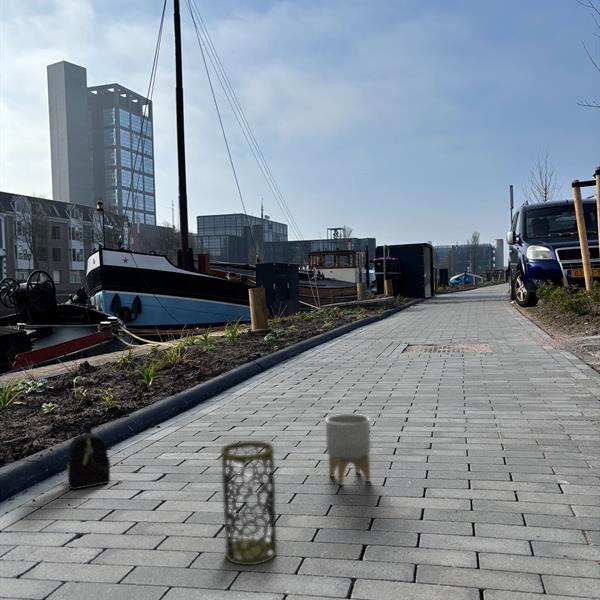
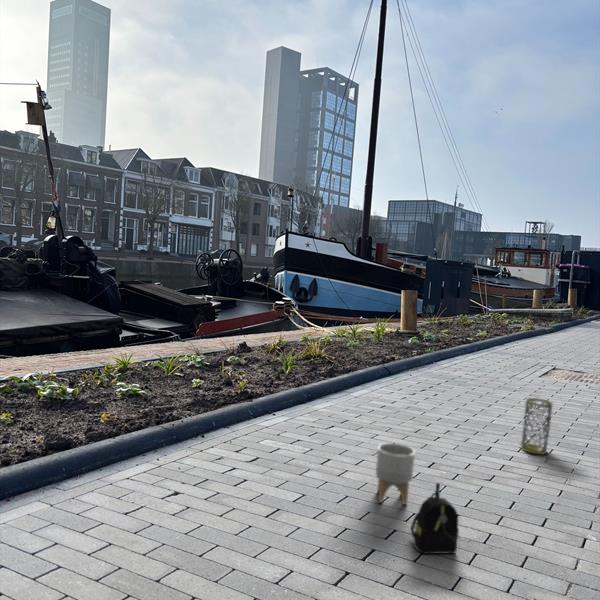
backpack: present [67,421,111,490] -> present [411,483,459,554]
trash can: present [221,441,277,565] -> present [521,398,553,455]

